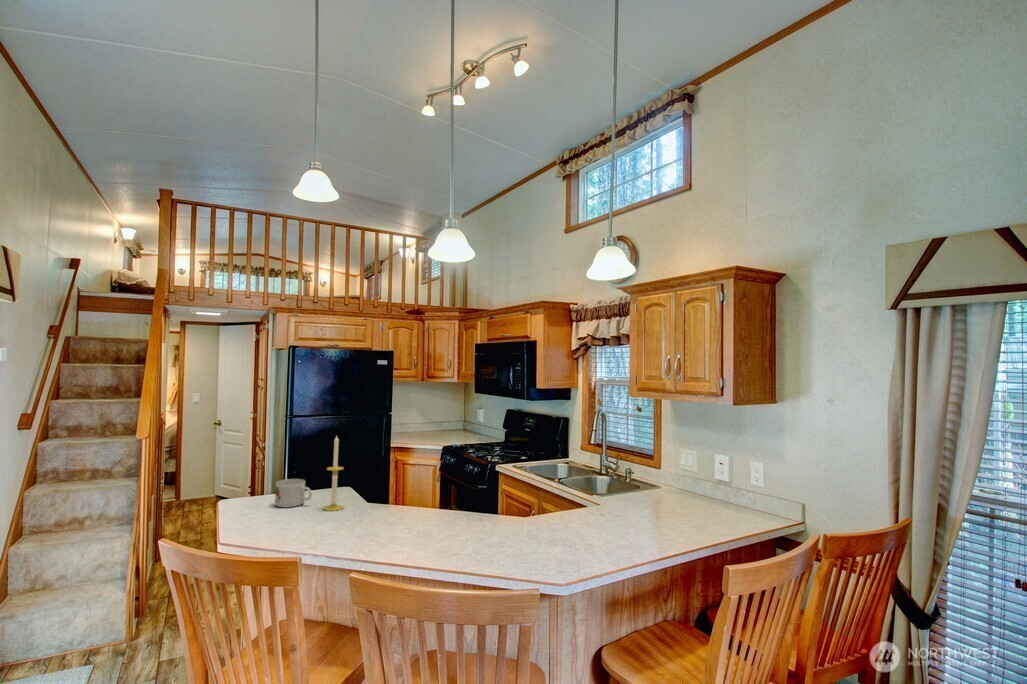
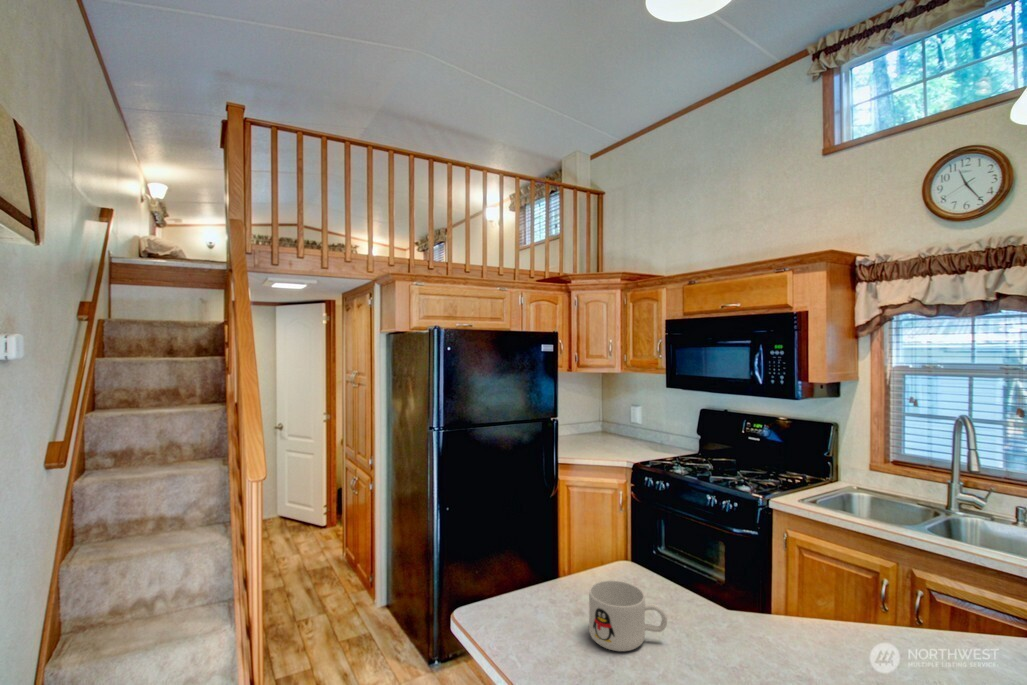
candle: present [323,437,344,511] -> none [705,501,749,665]

